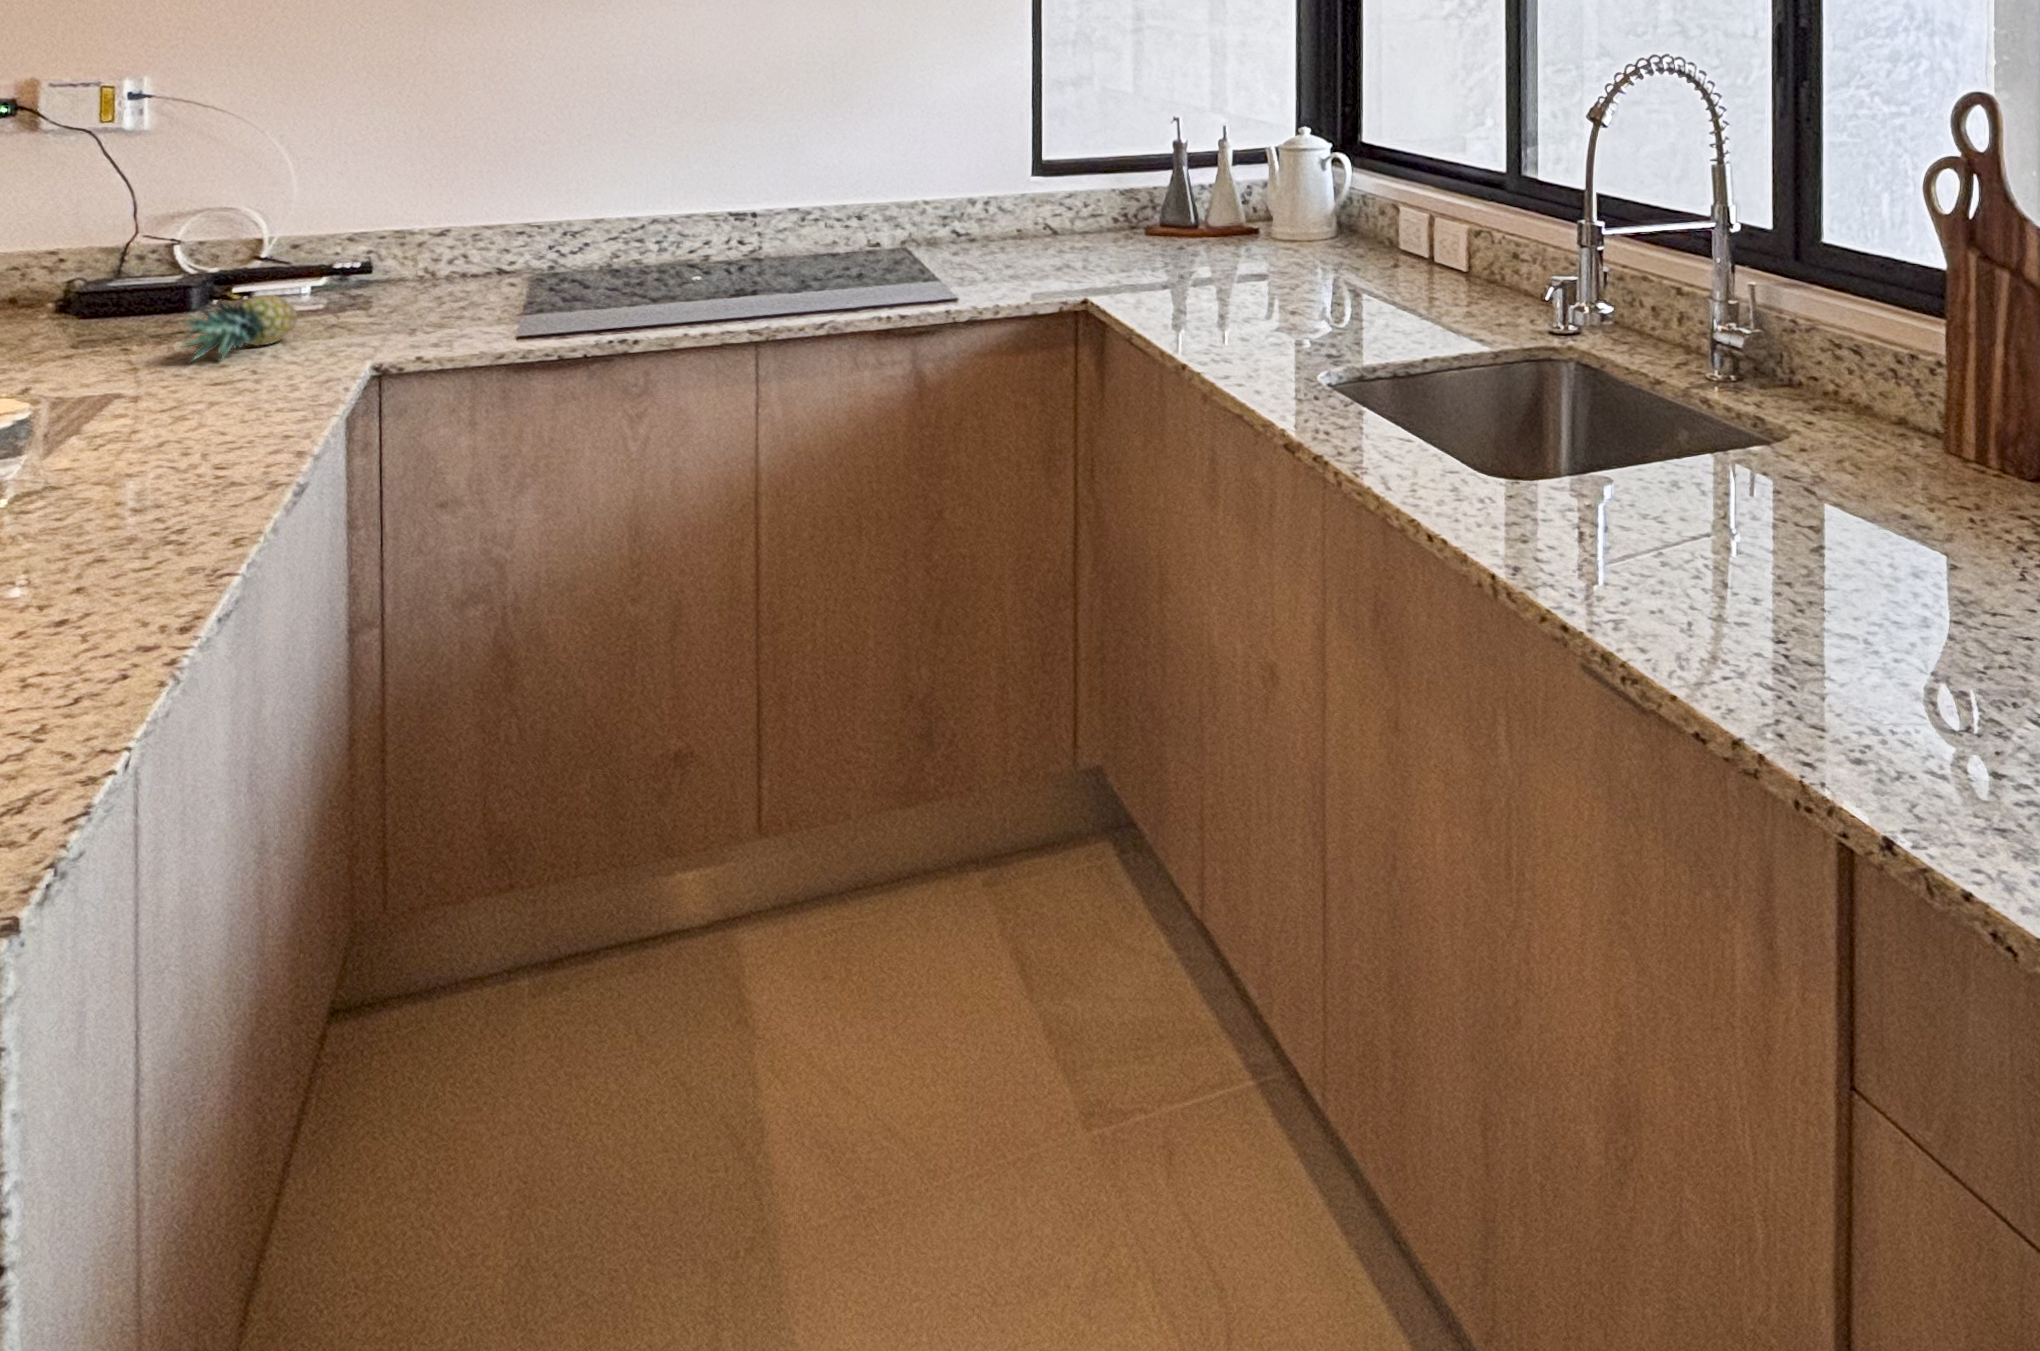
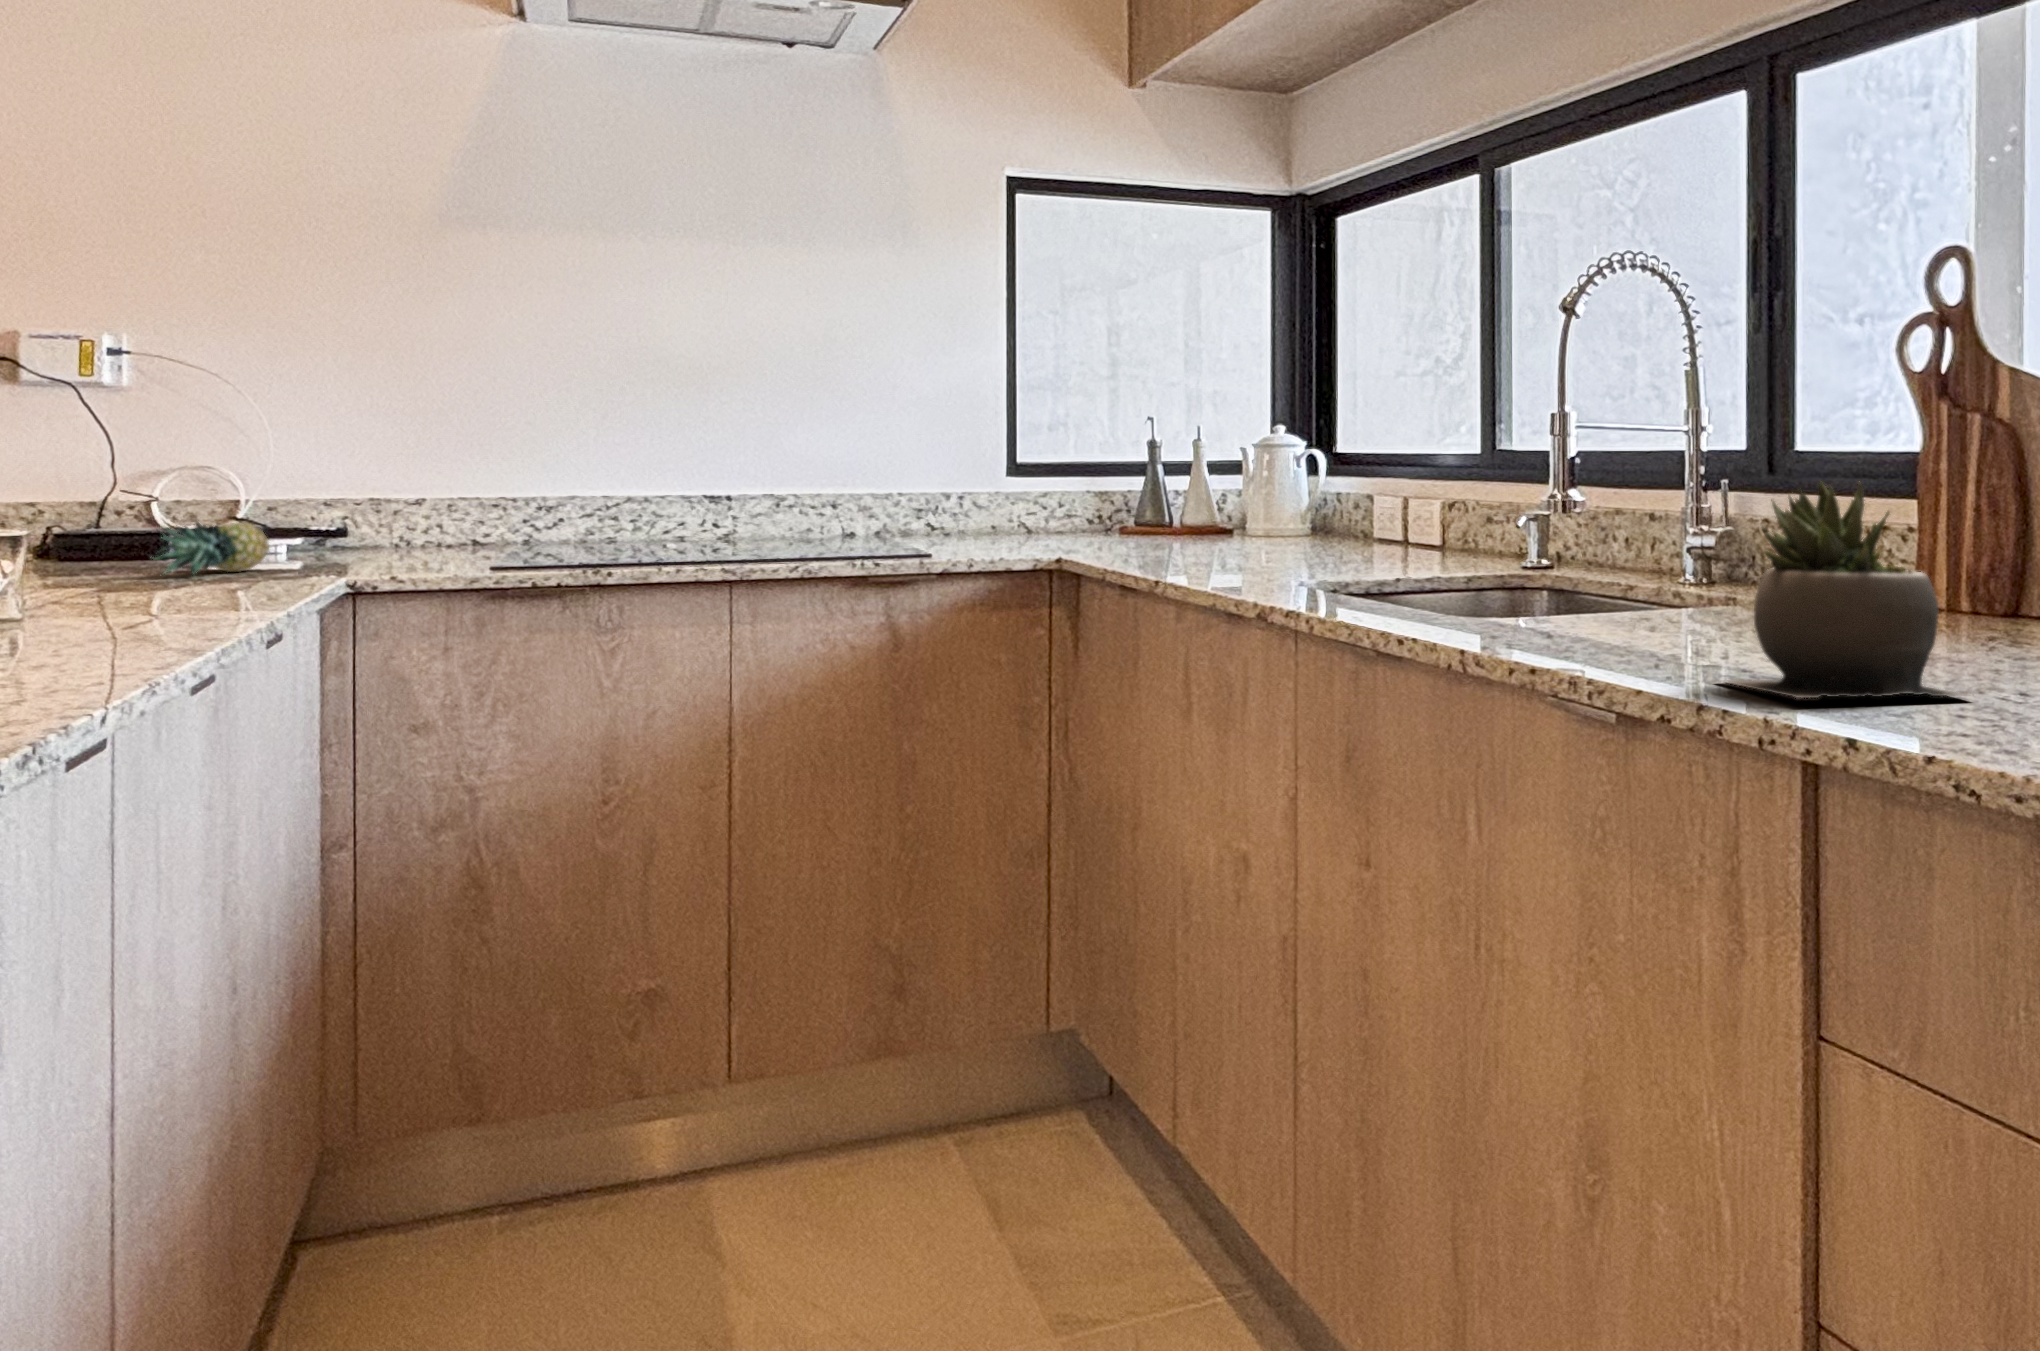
succulent plant: none [1741,482,2004,731] -> present [1723,482,1964,698]

